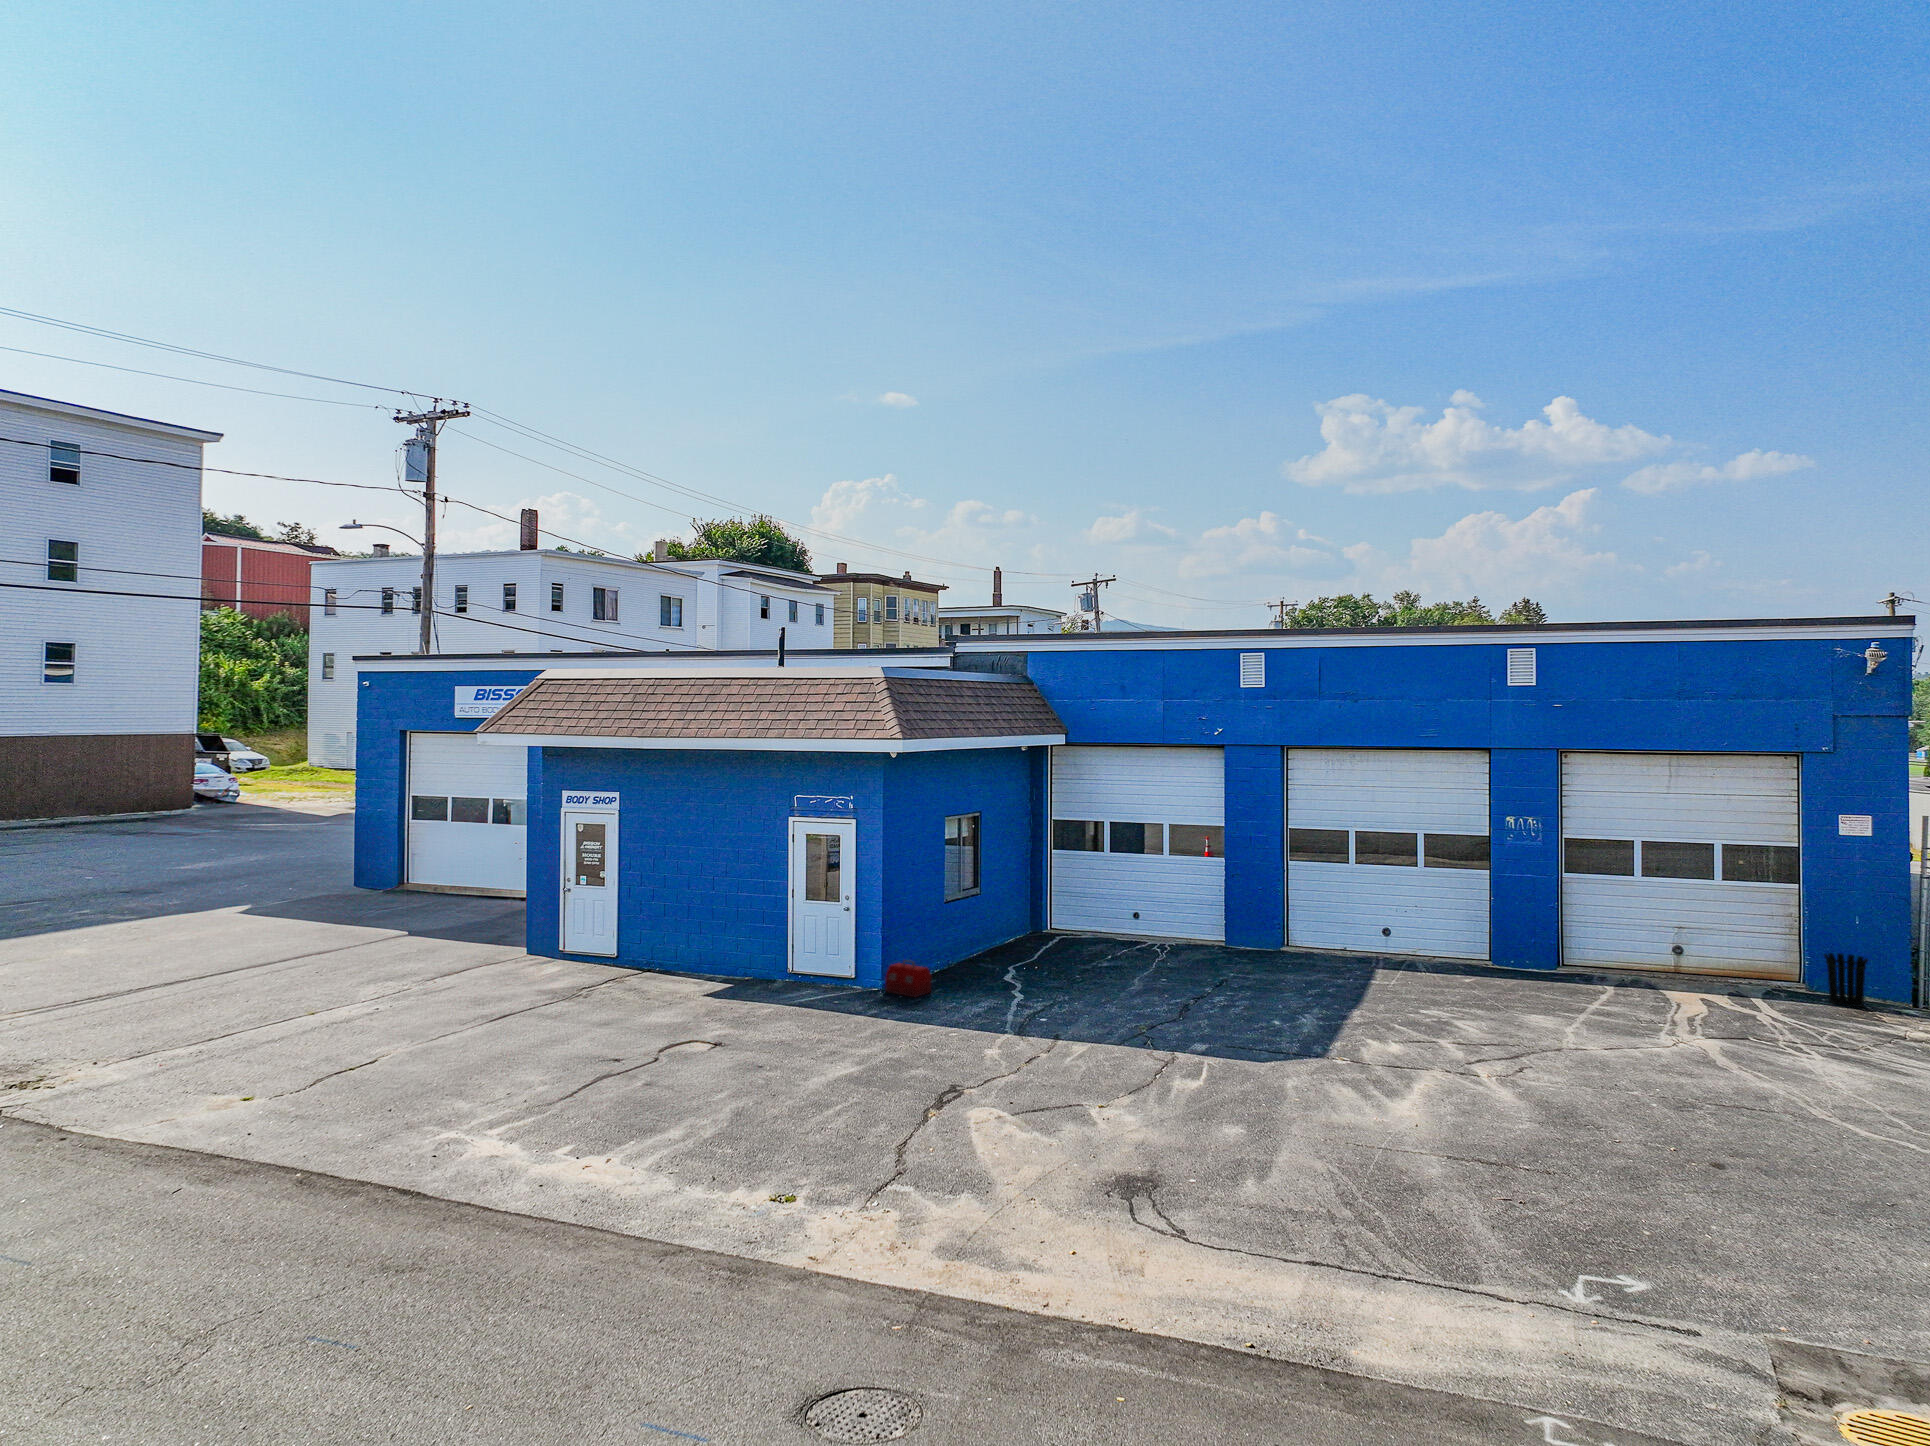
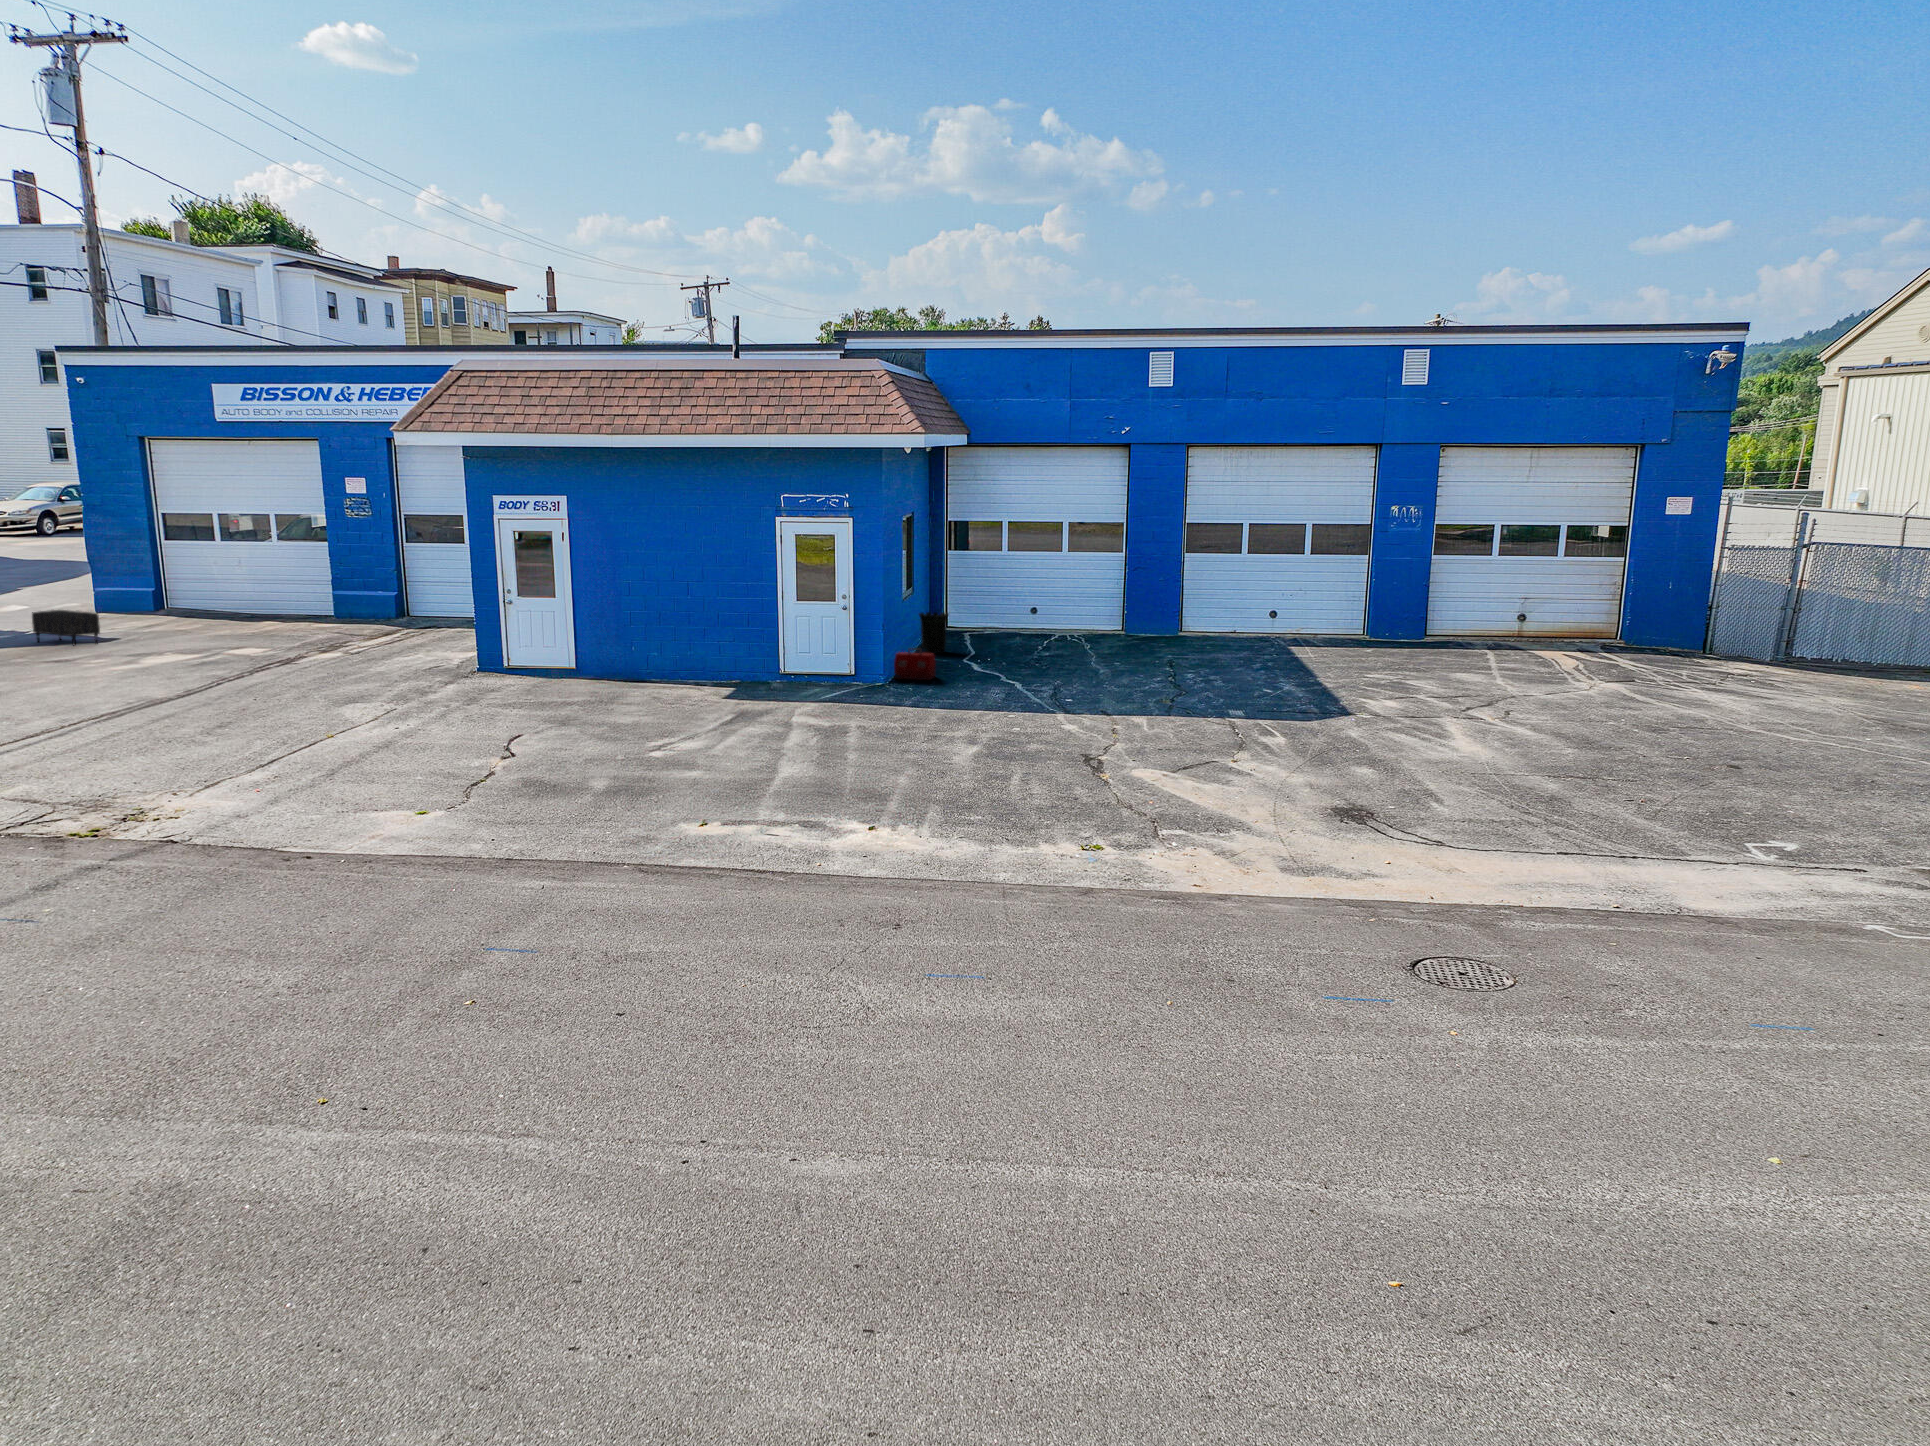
bench: none [328,865,368,897] -> present [32,610,100,646]
waste bin: present [1824,953,1868,1007] -> present [919,612,949,653]

